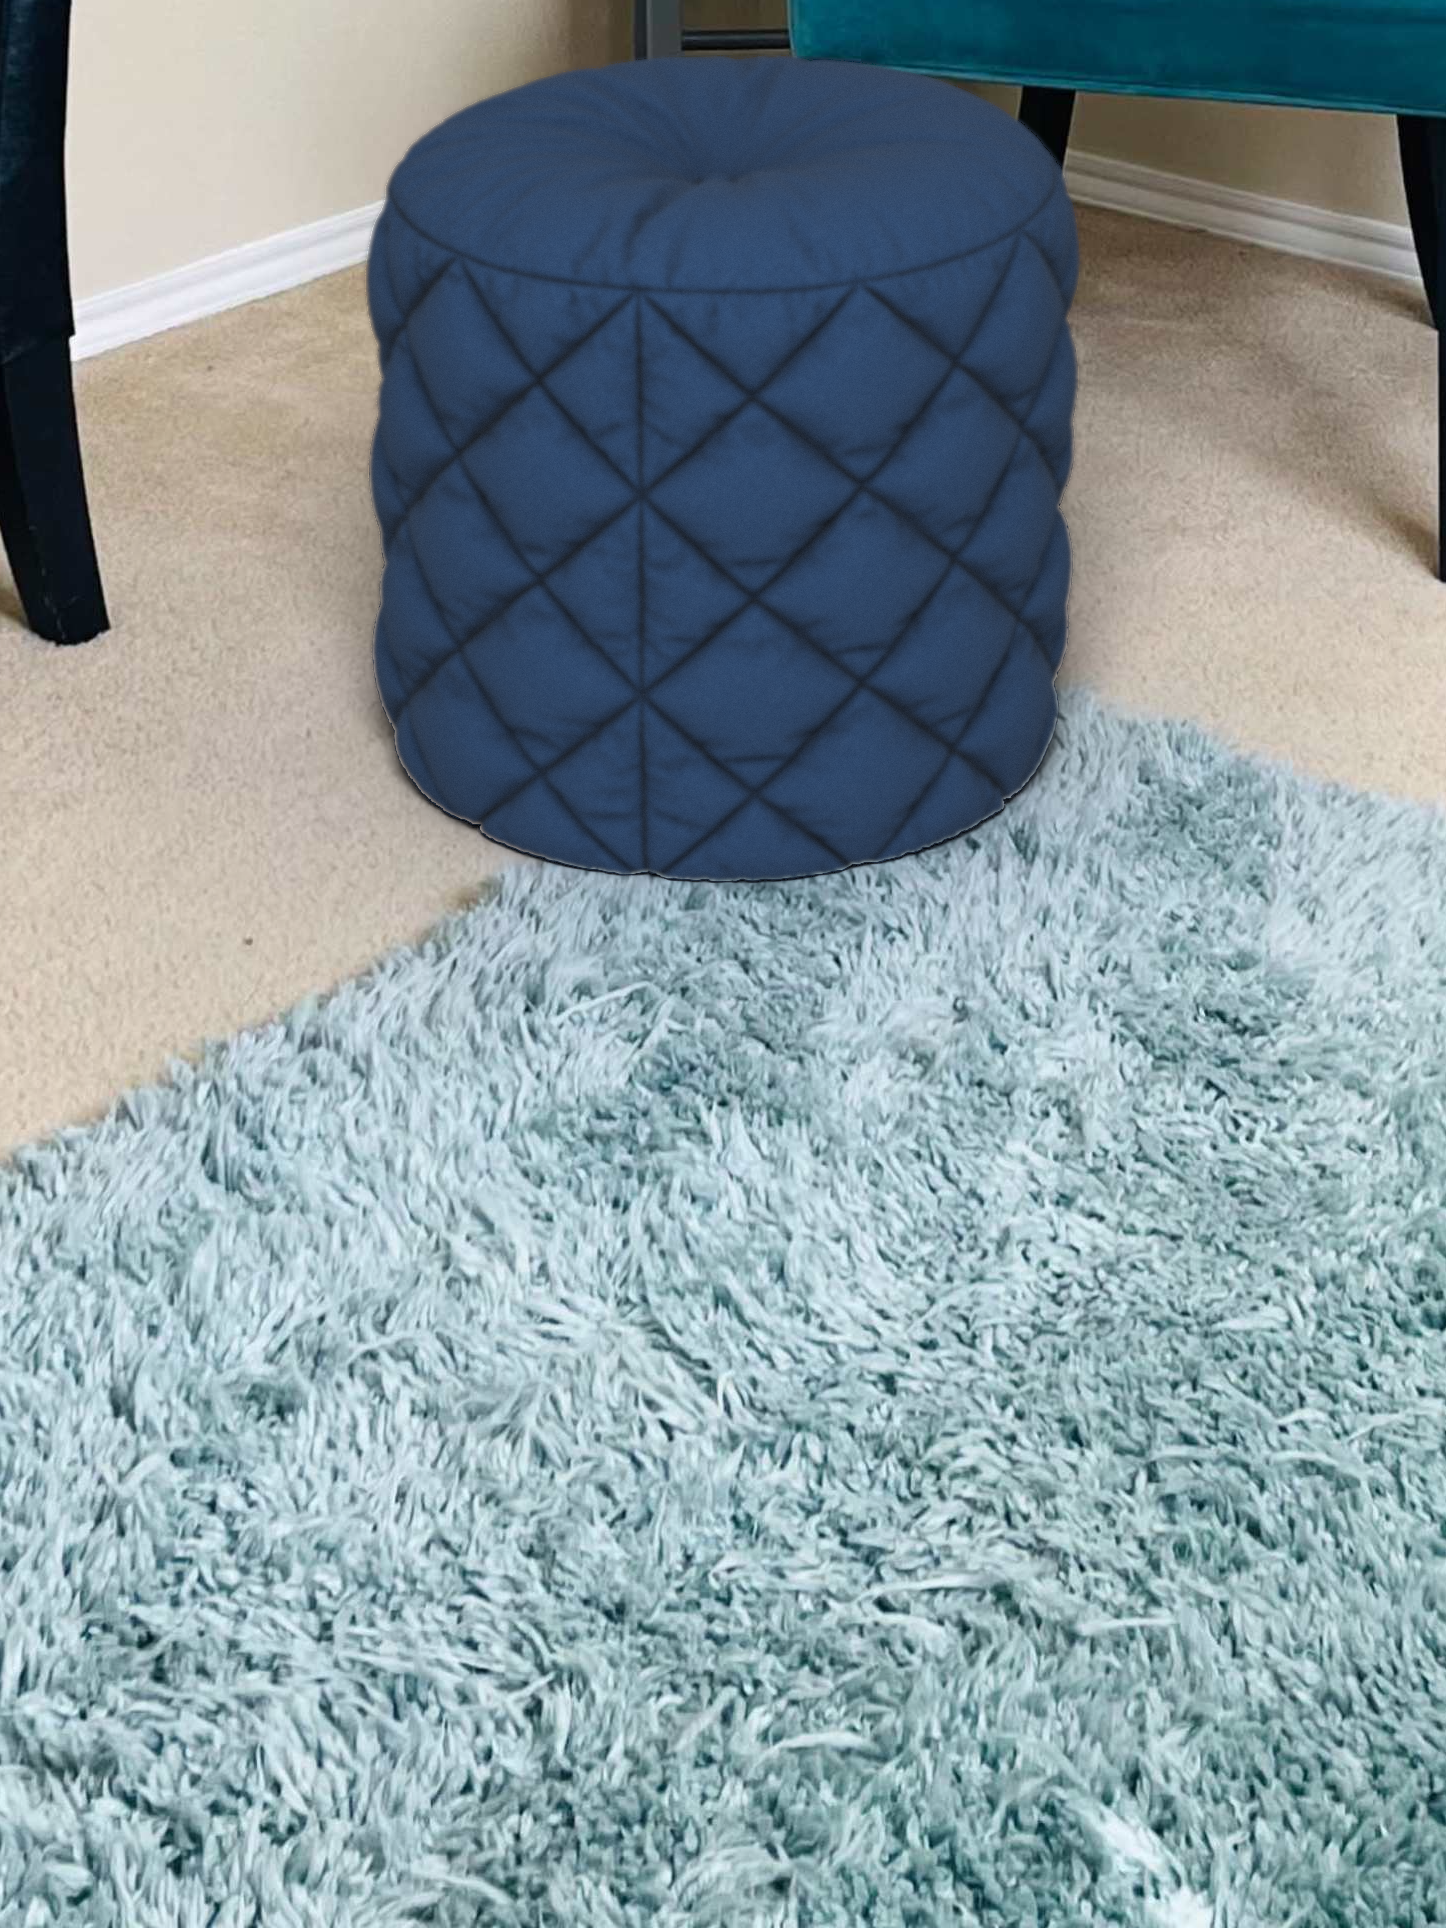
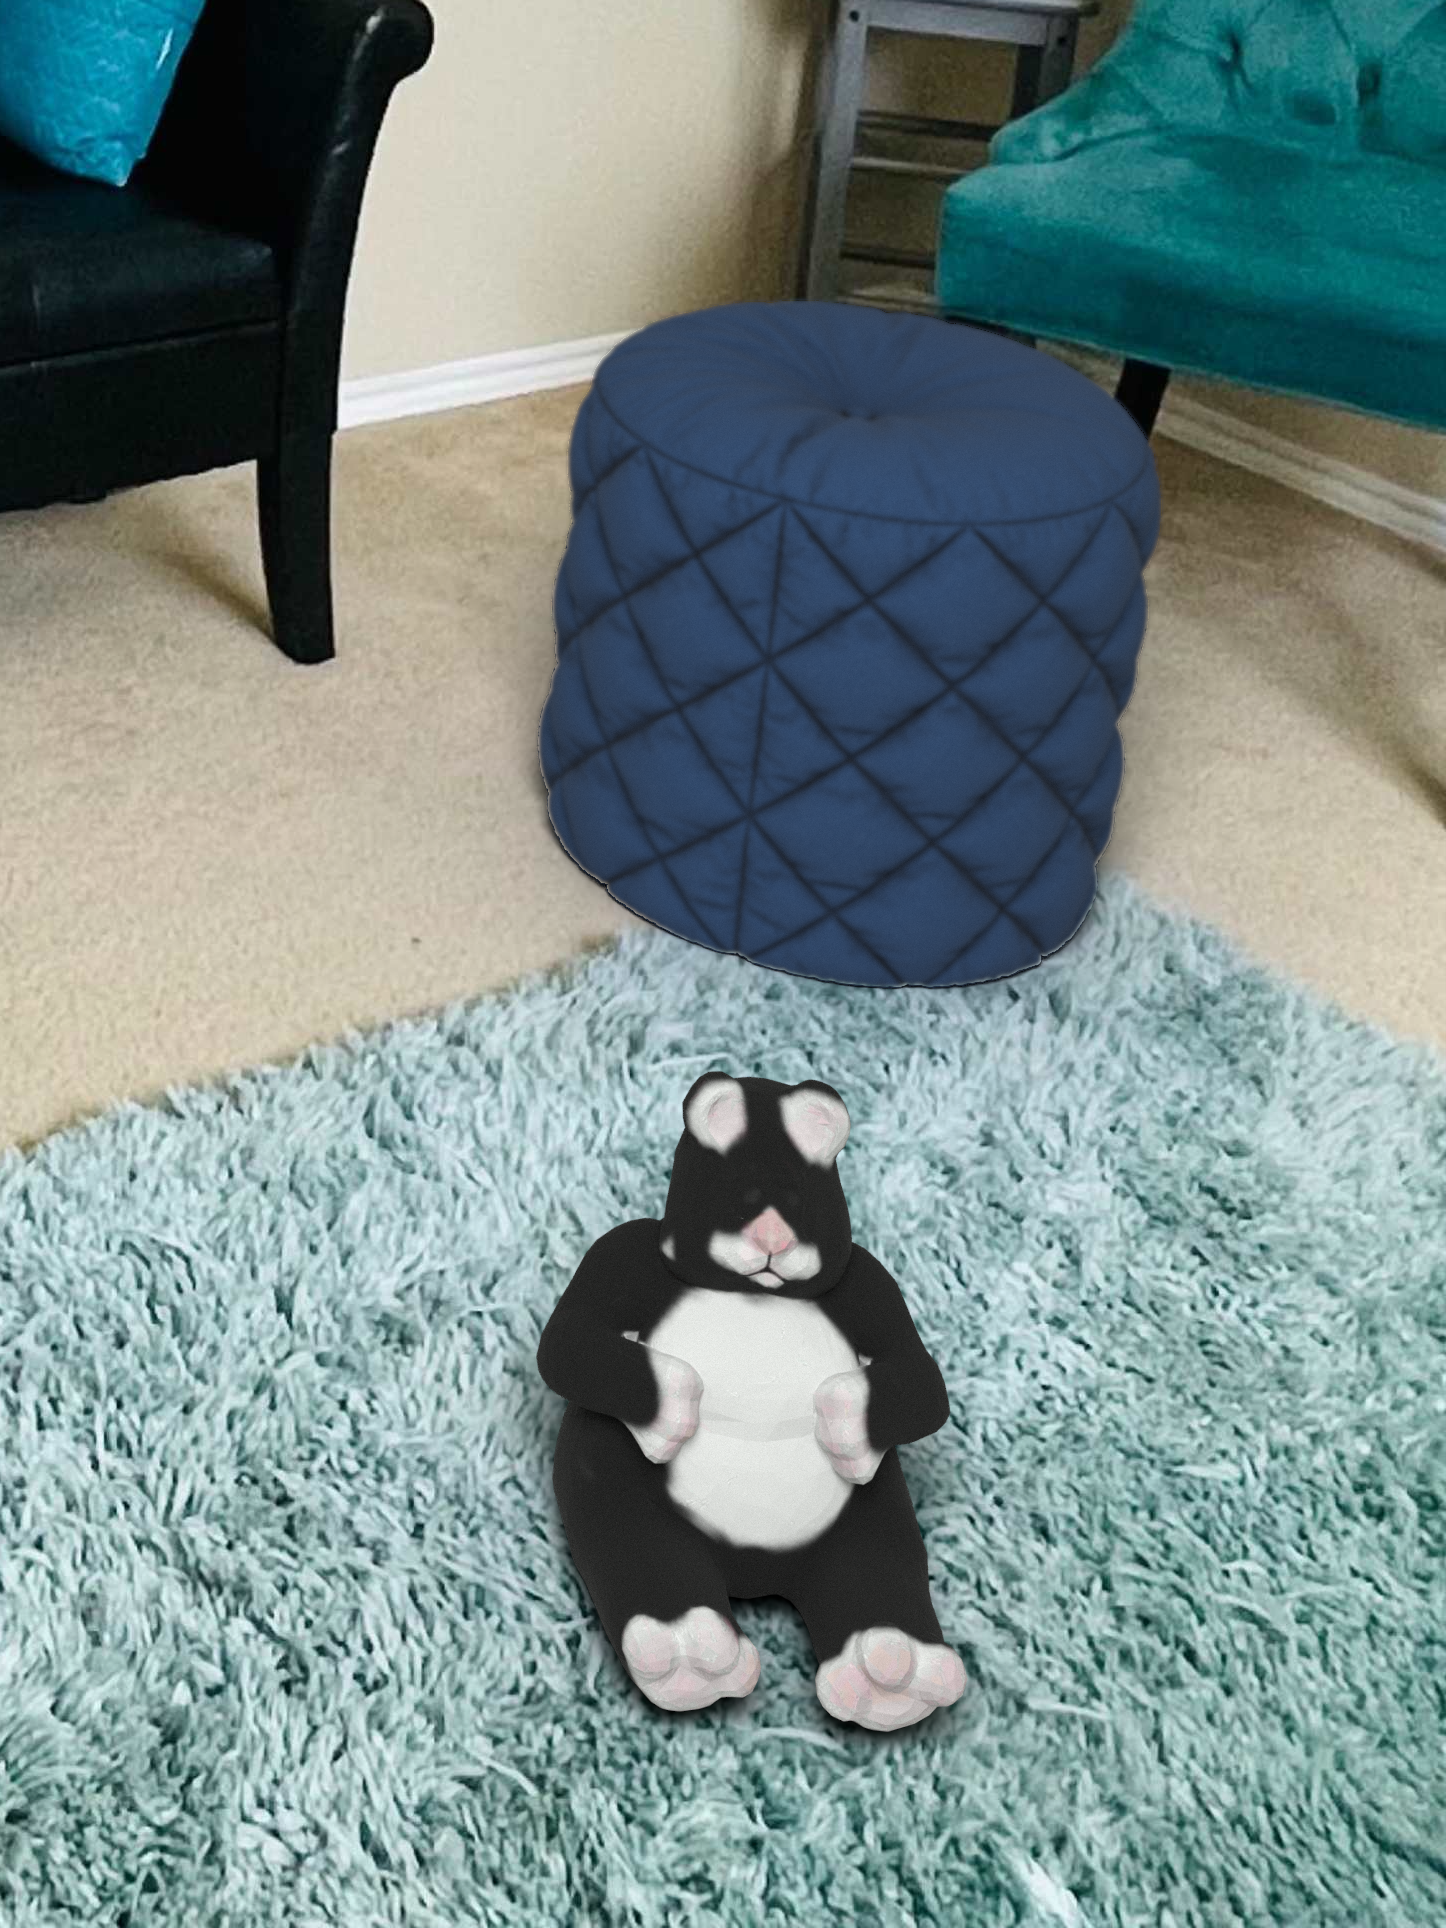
plush toy: none [448,950,1007,1757] -> present [536,1071,968,1731]

